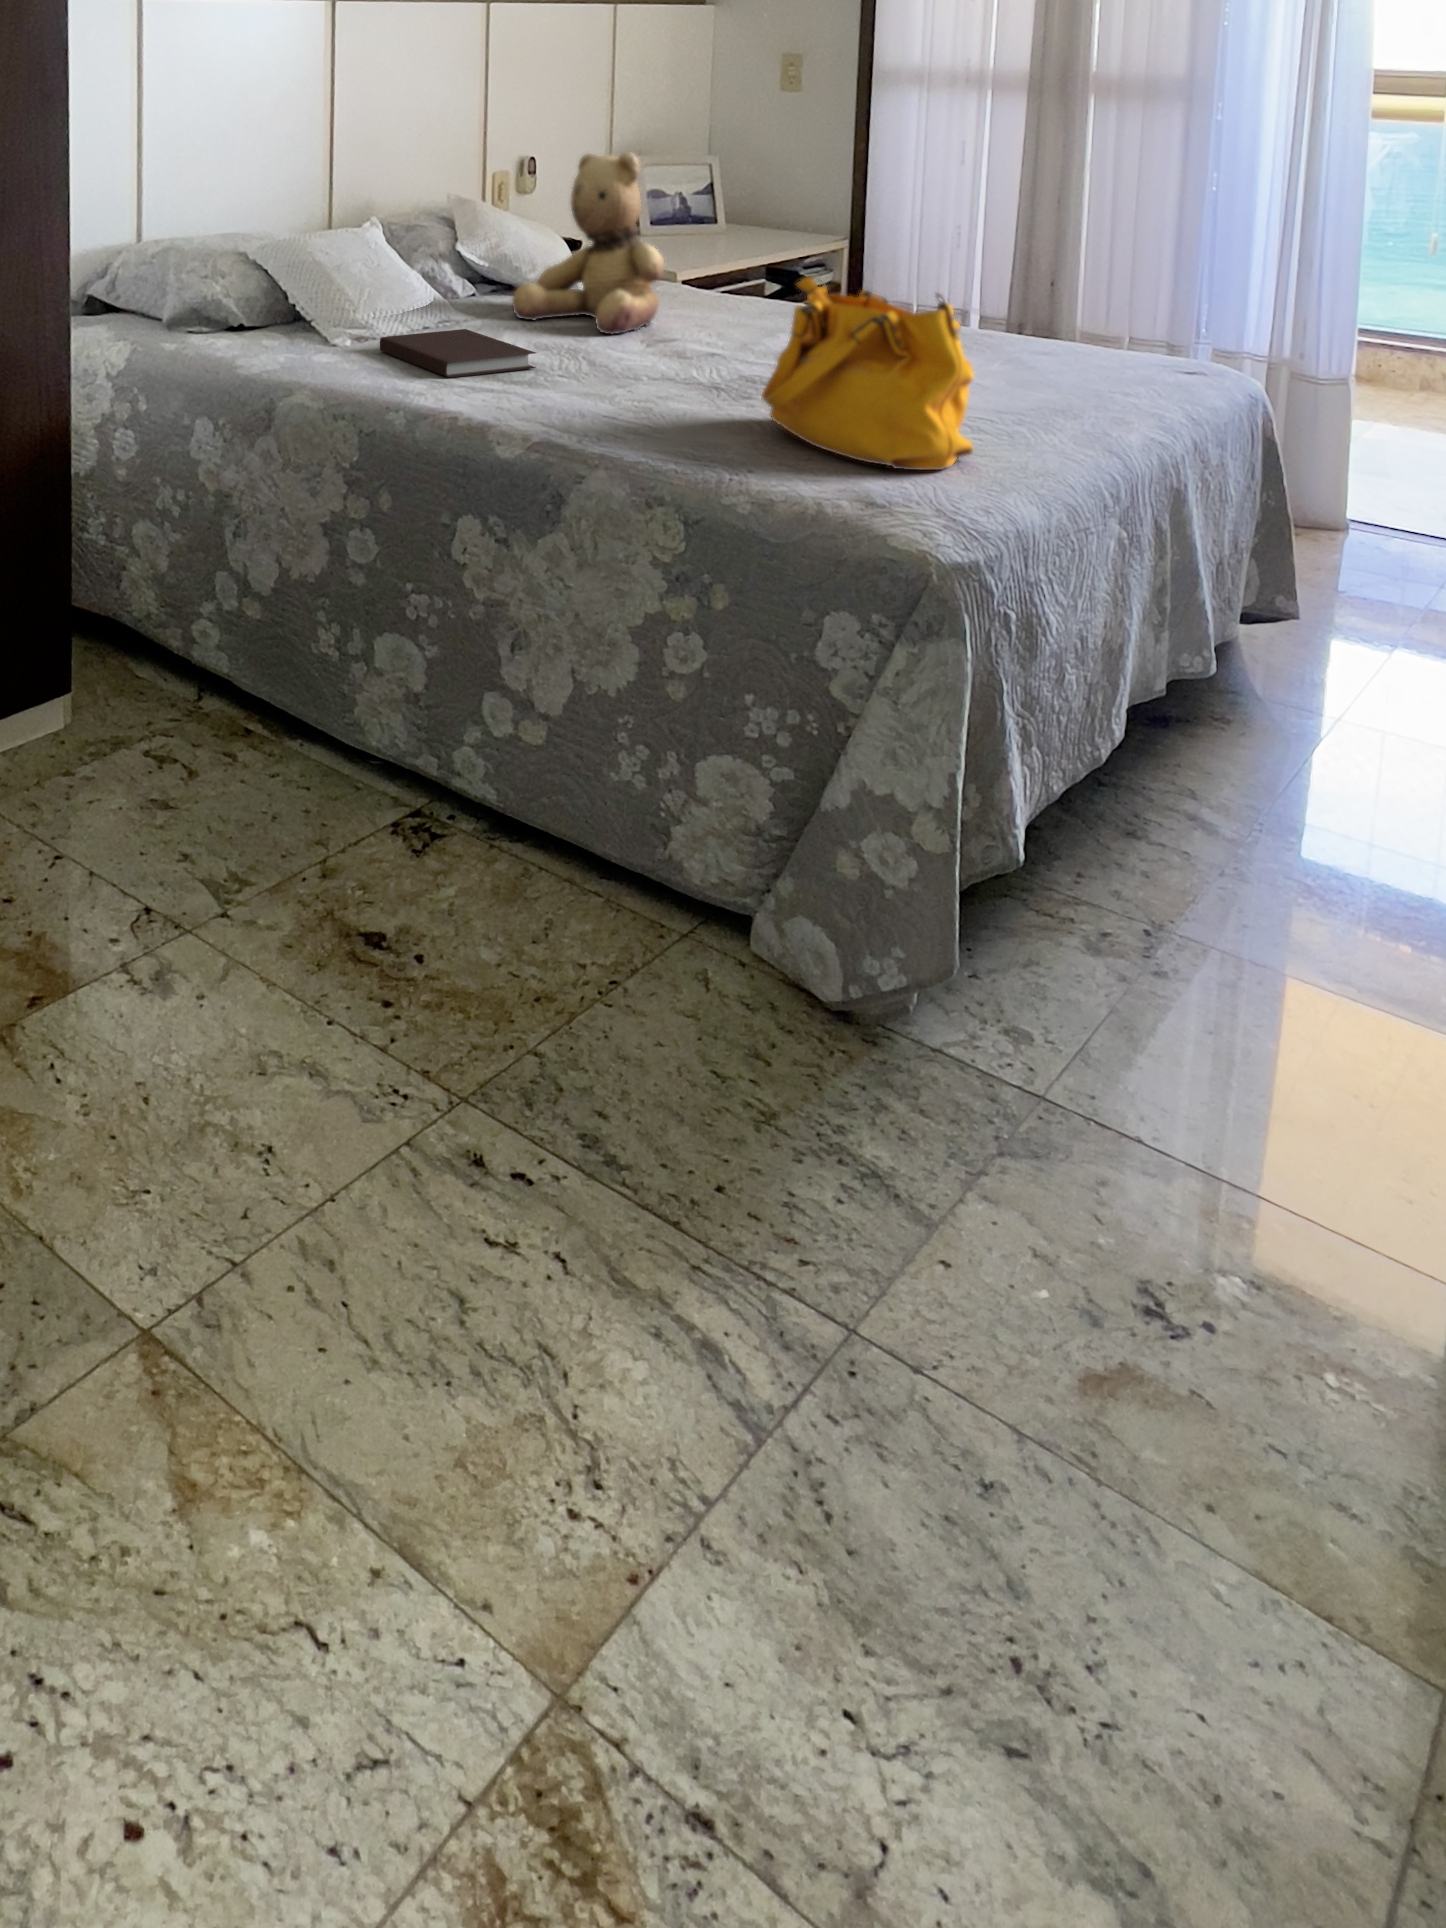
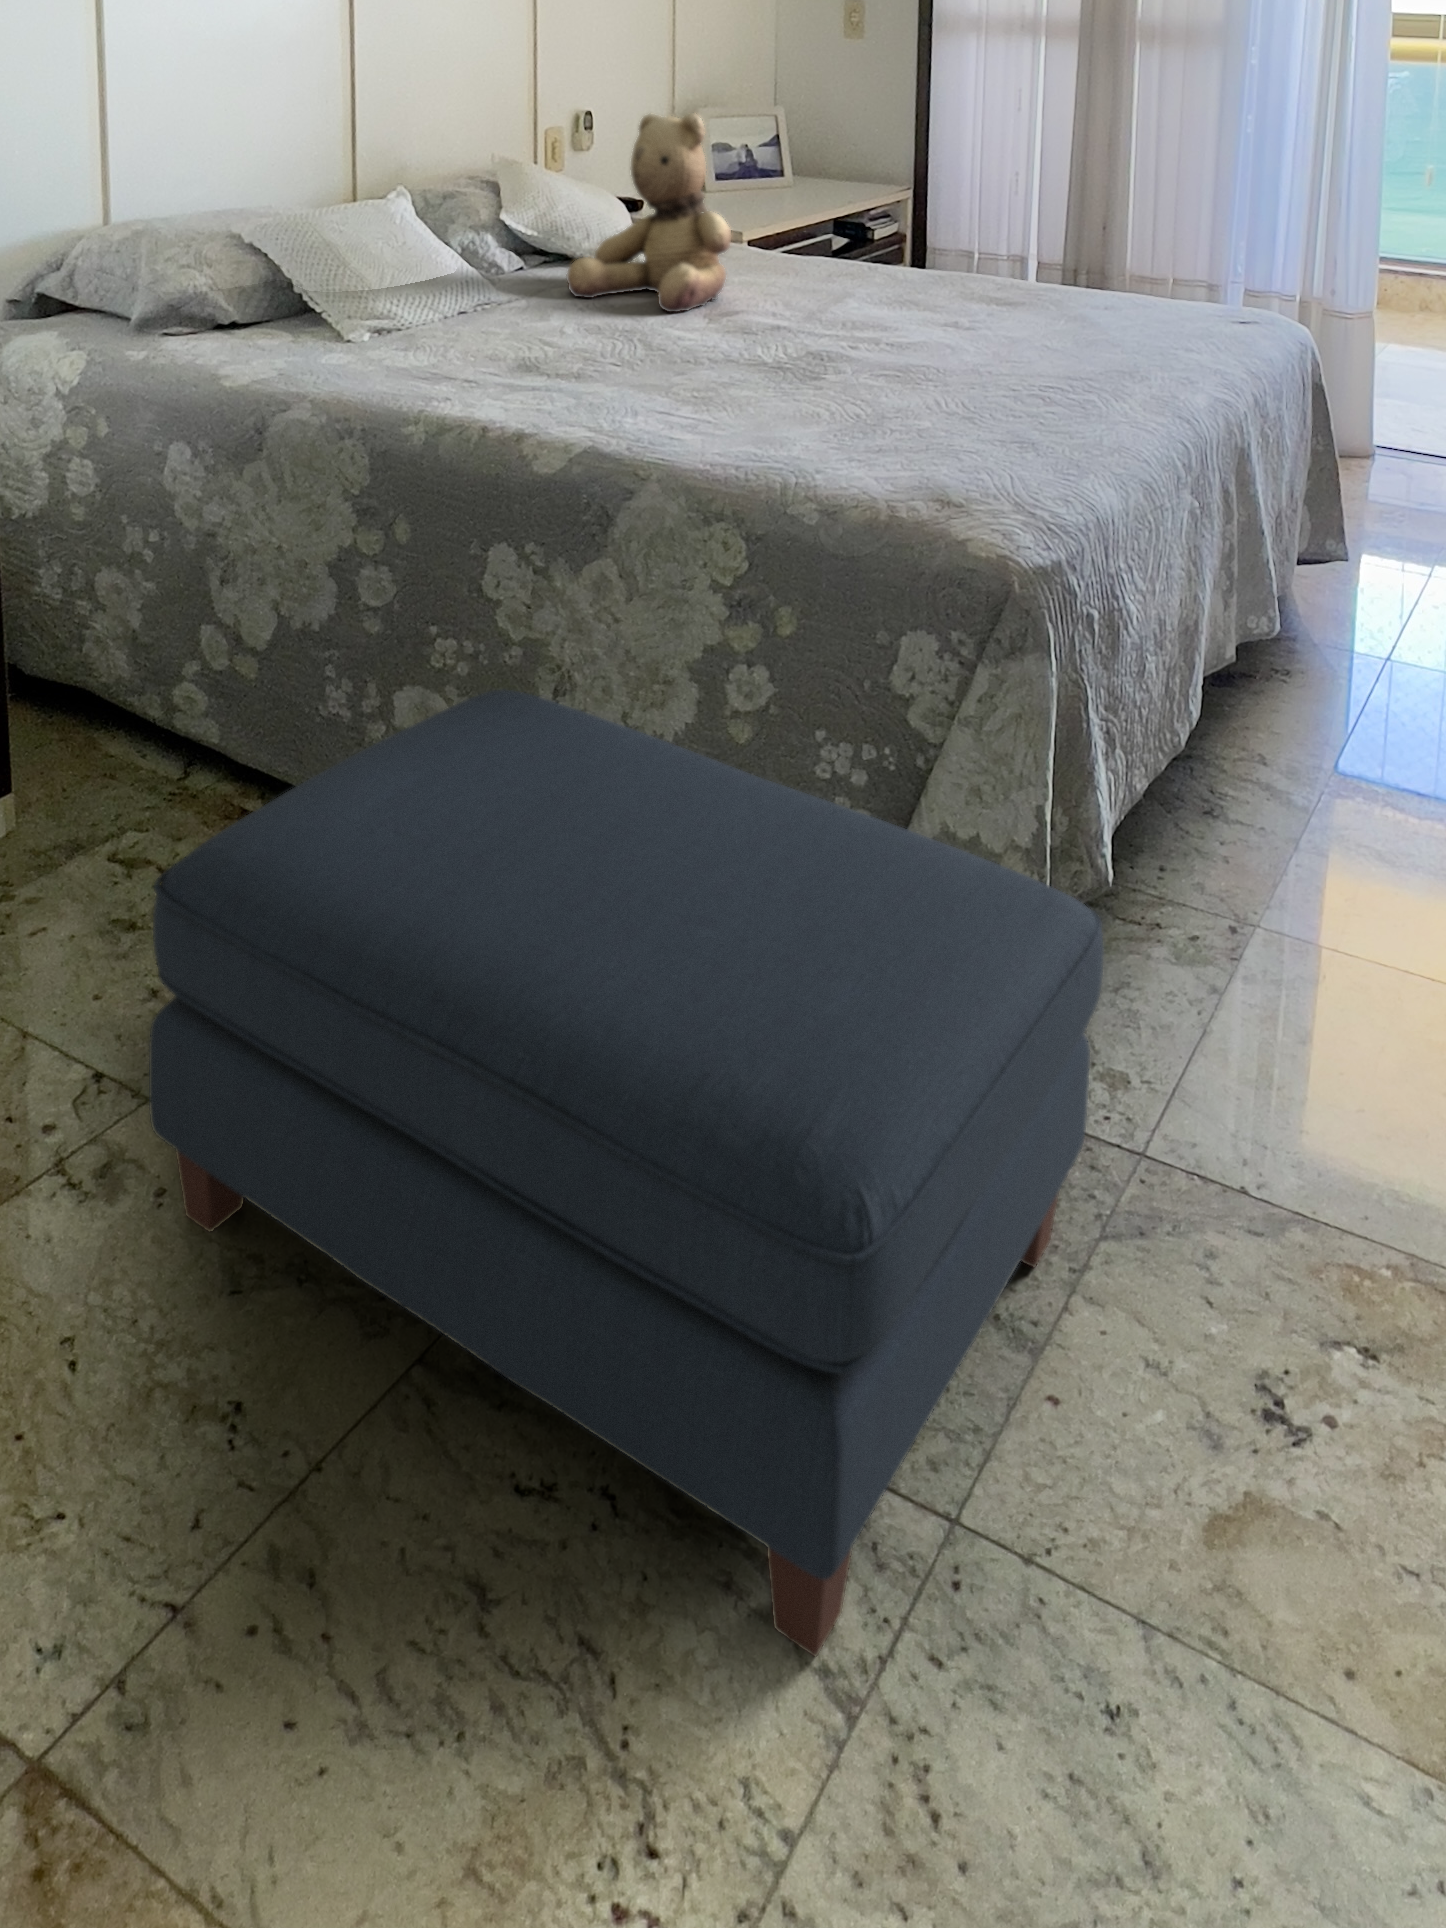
handbag: present [761,276,974,470] -> none [835,253,1053,465]
notebook: present [380,329,536,377] -> none [410,314,591,376]
ottoman: none [197,634,1005,1397] -> present [149,689,1104,1657]

